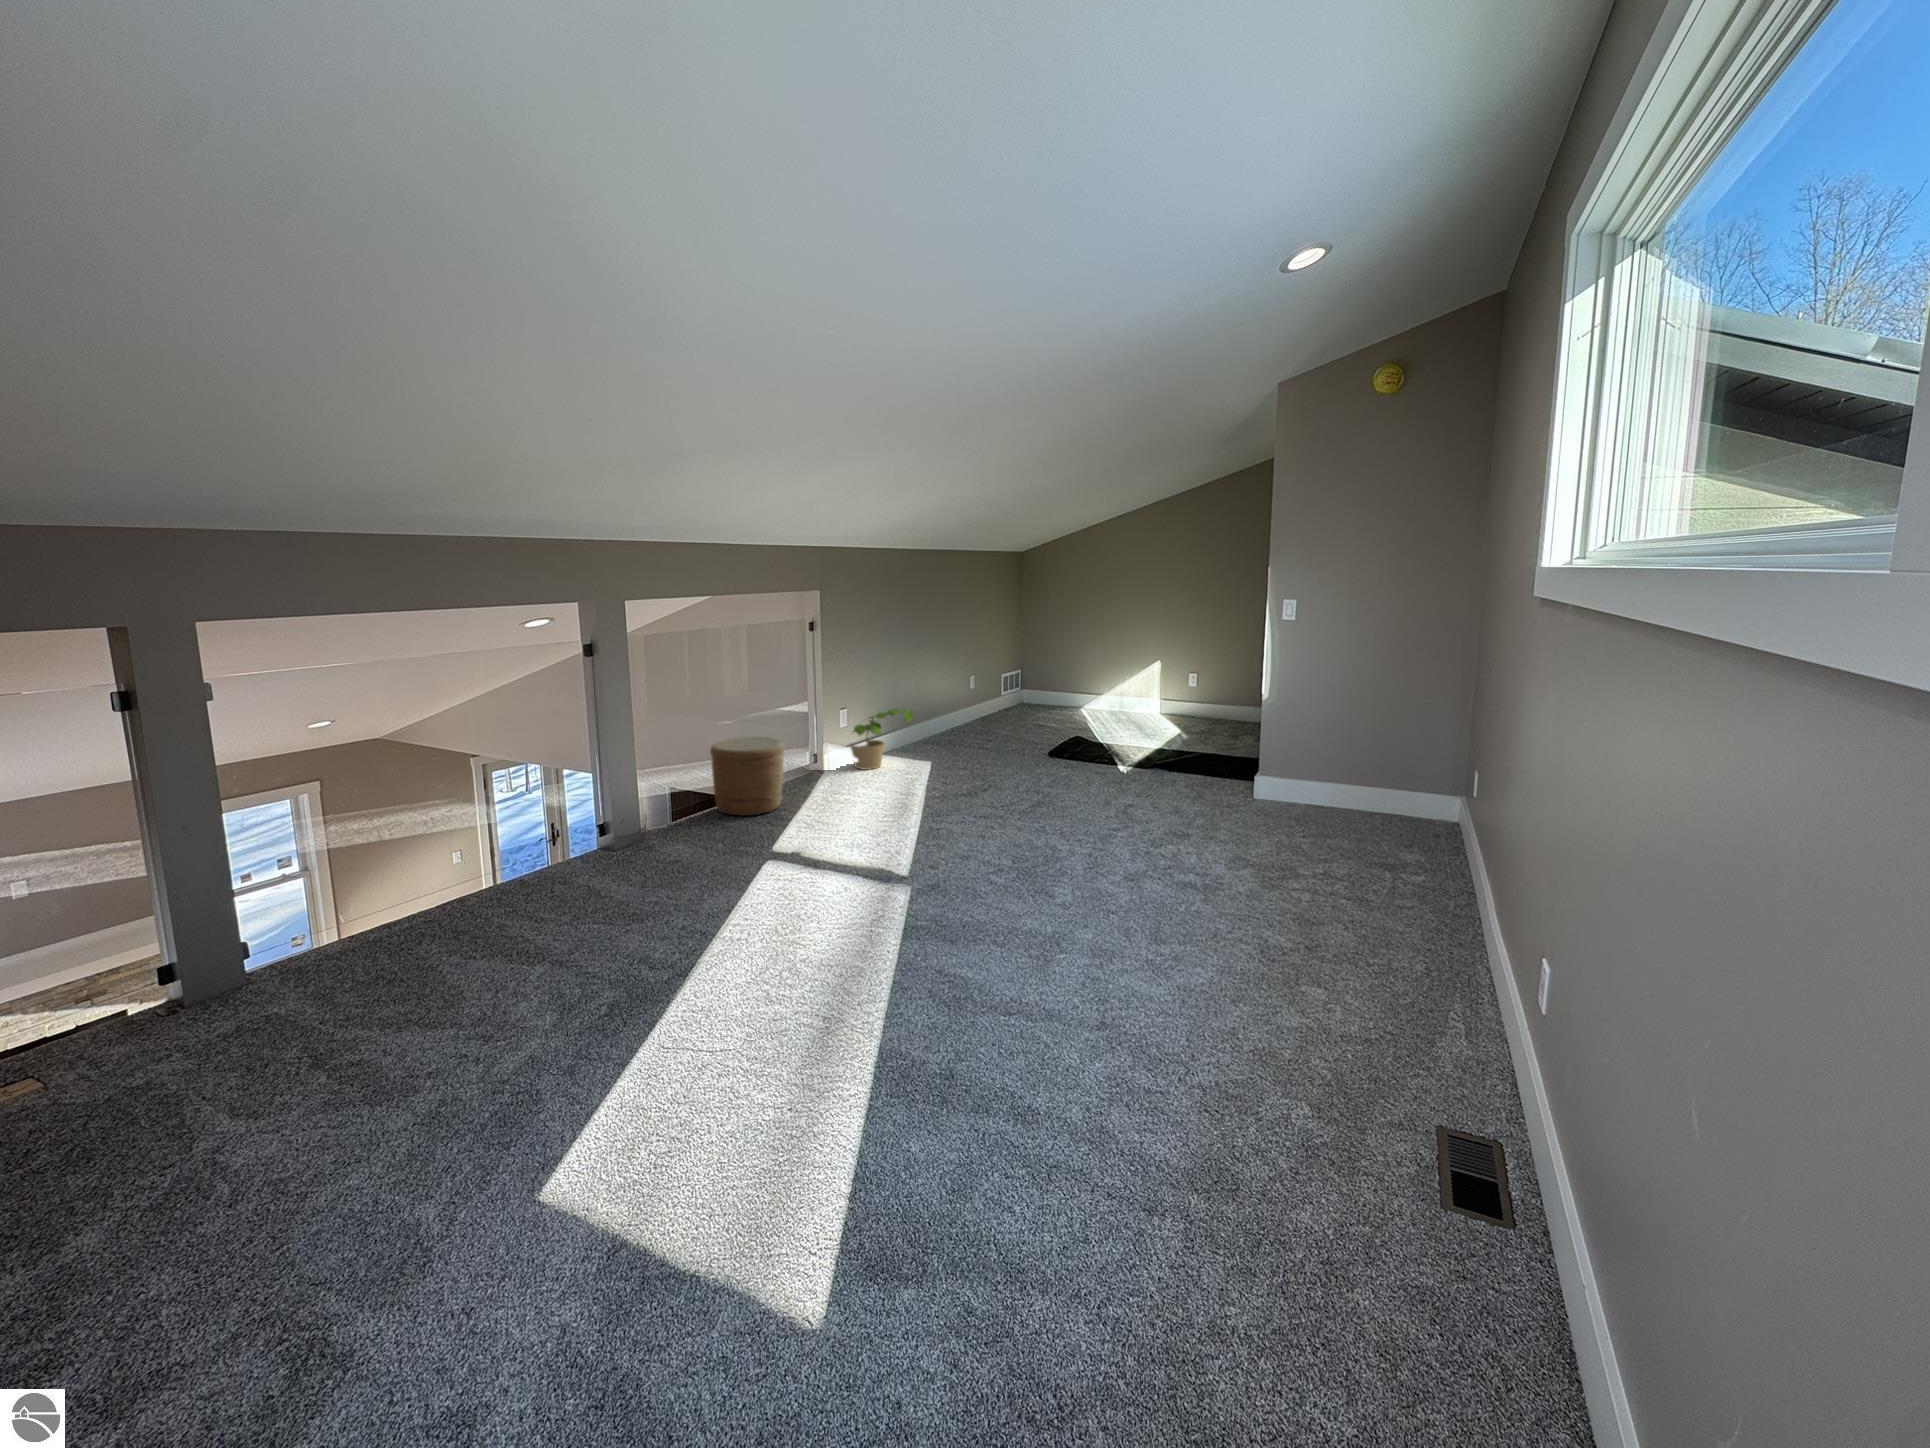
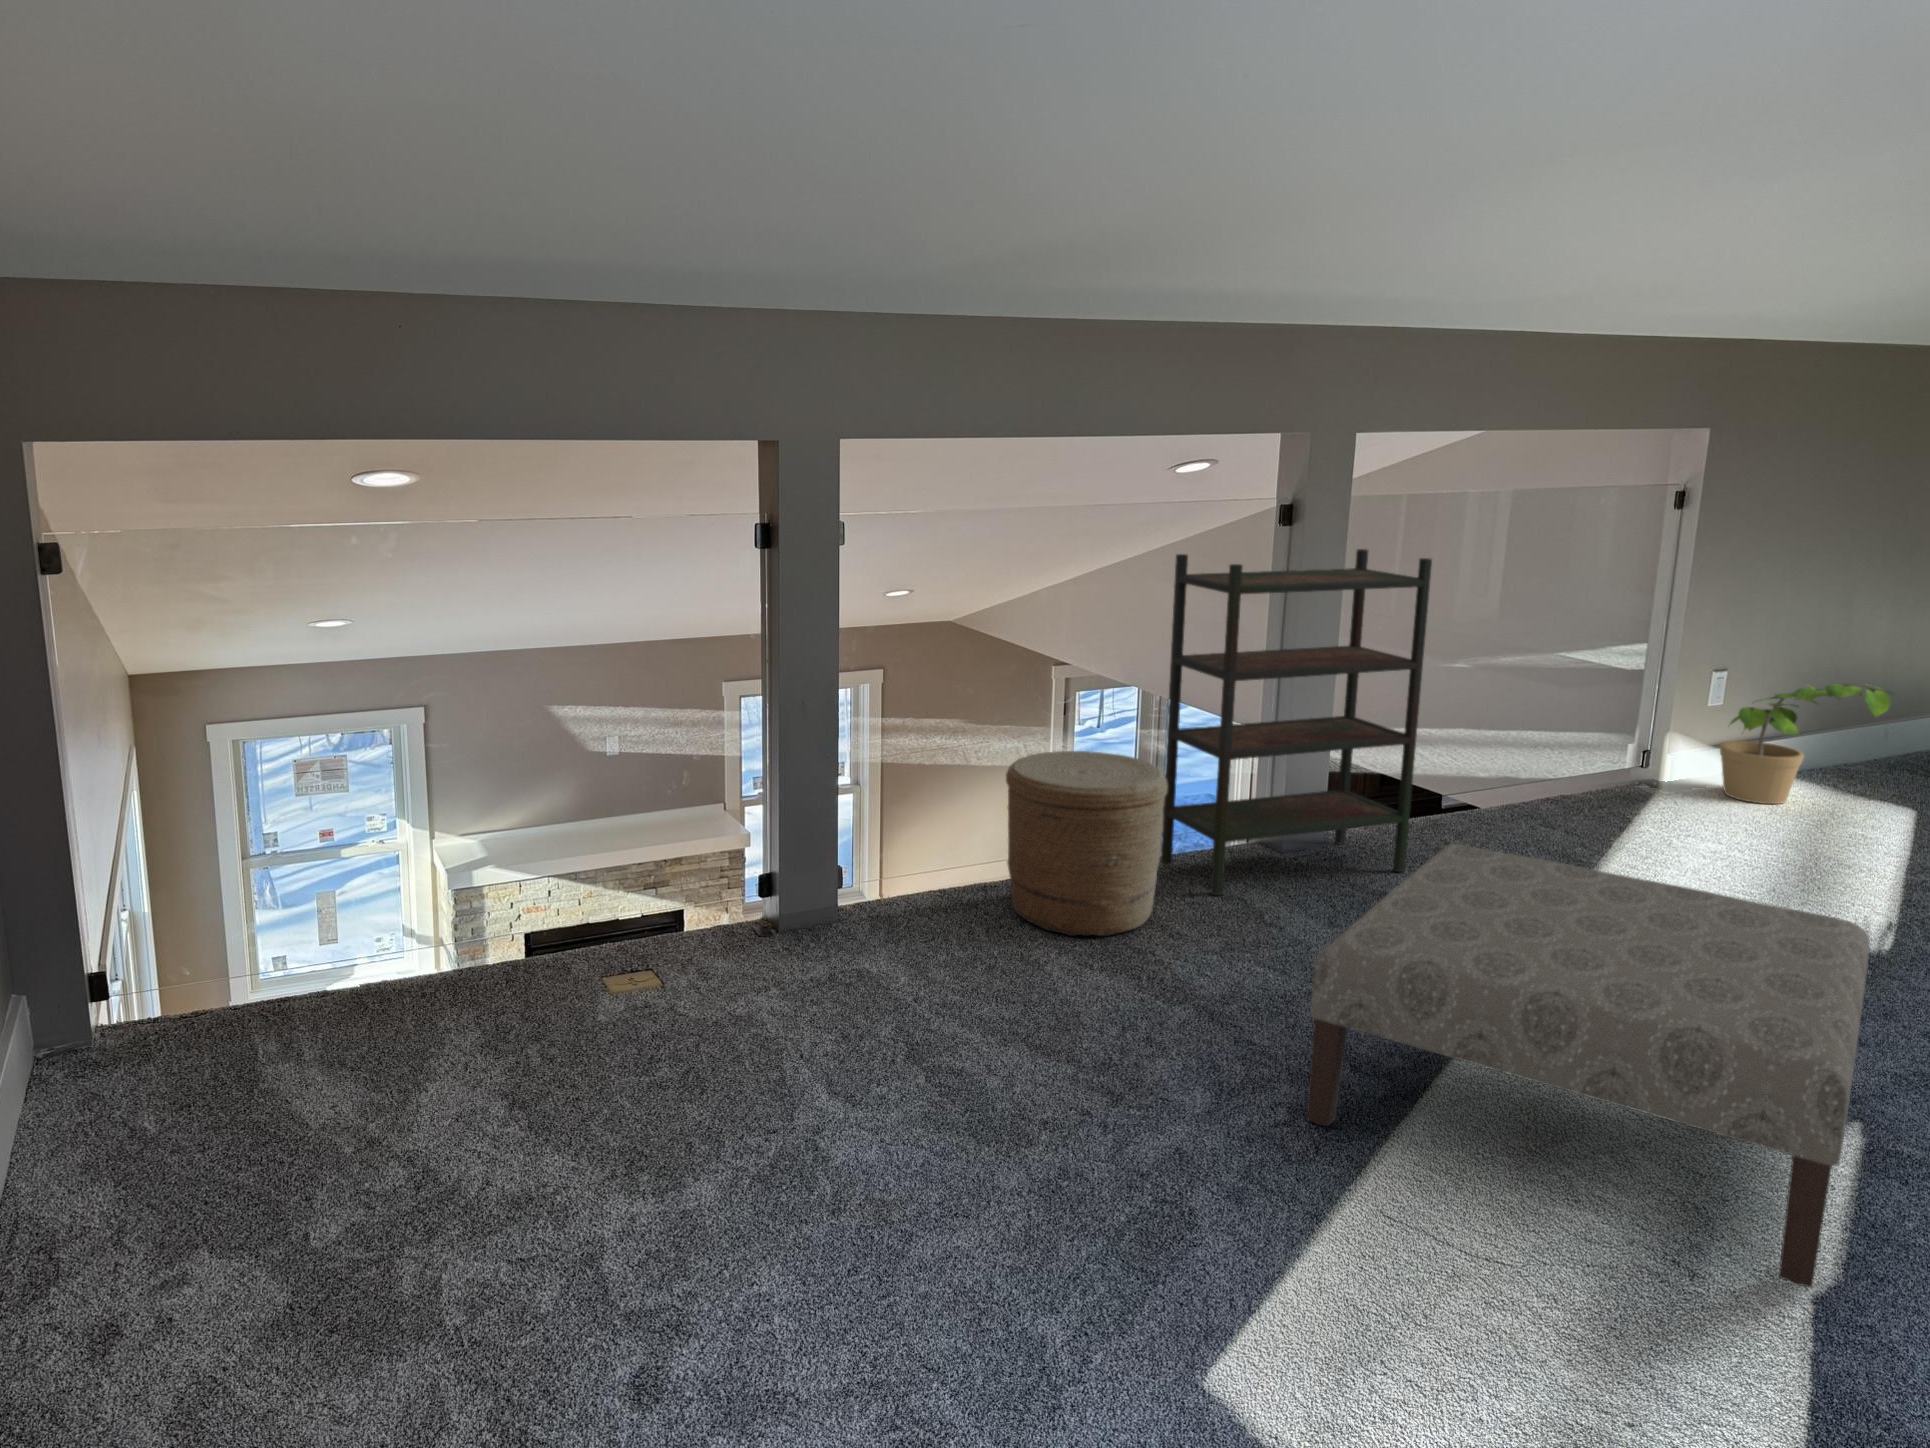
bookshelf: none [517,667,690,887] -> present [1161,549,1432,895]
woven basket: present [710,737,785,816] -> present [1006,751,1167,936]
ottoman: none [610,829,886,1010] -> present [1307,844,1869,1288]

